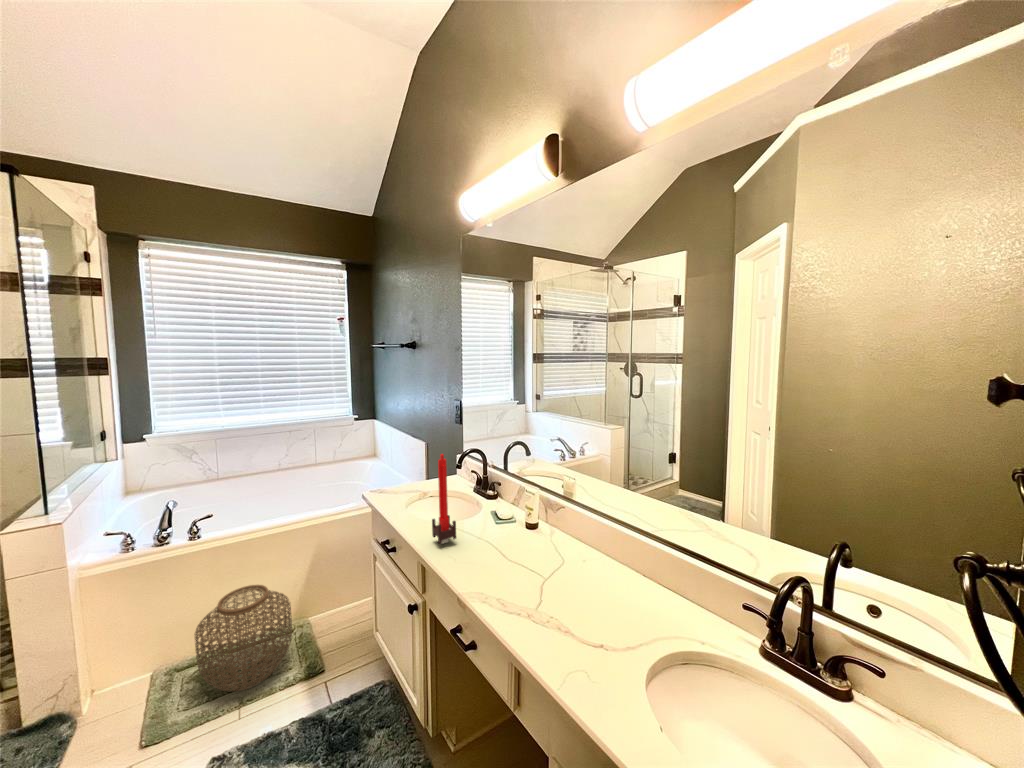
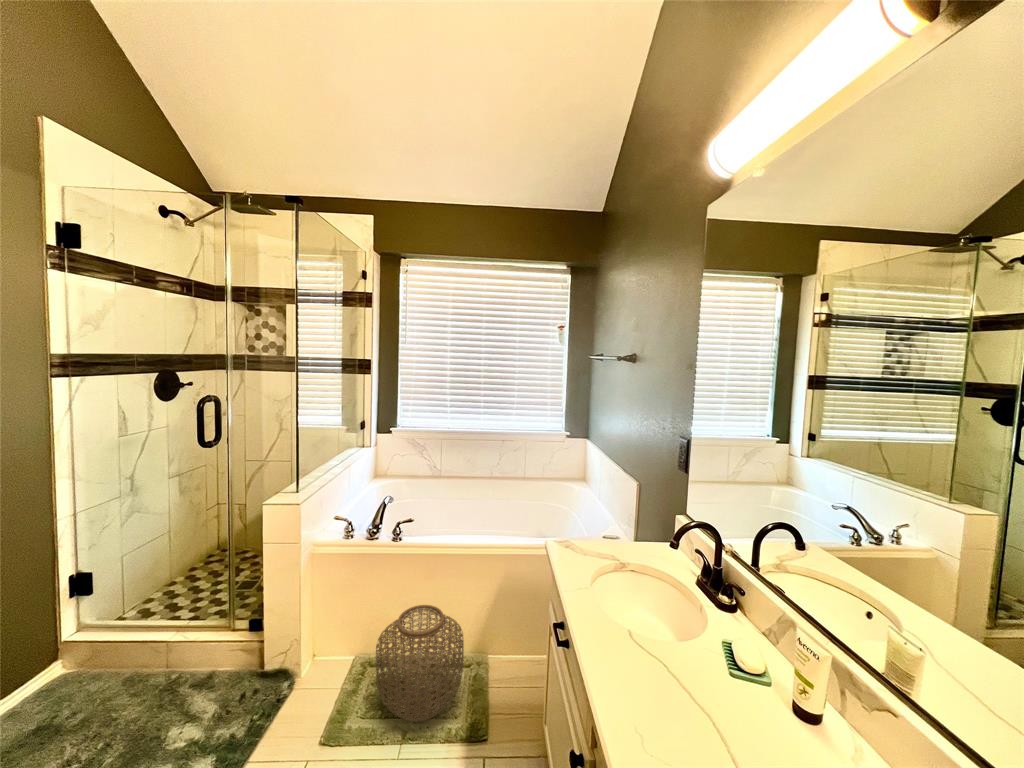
candle: present [432,454,456,544] -> none [610,538,650,693]

